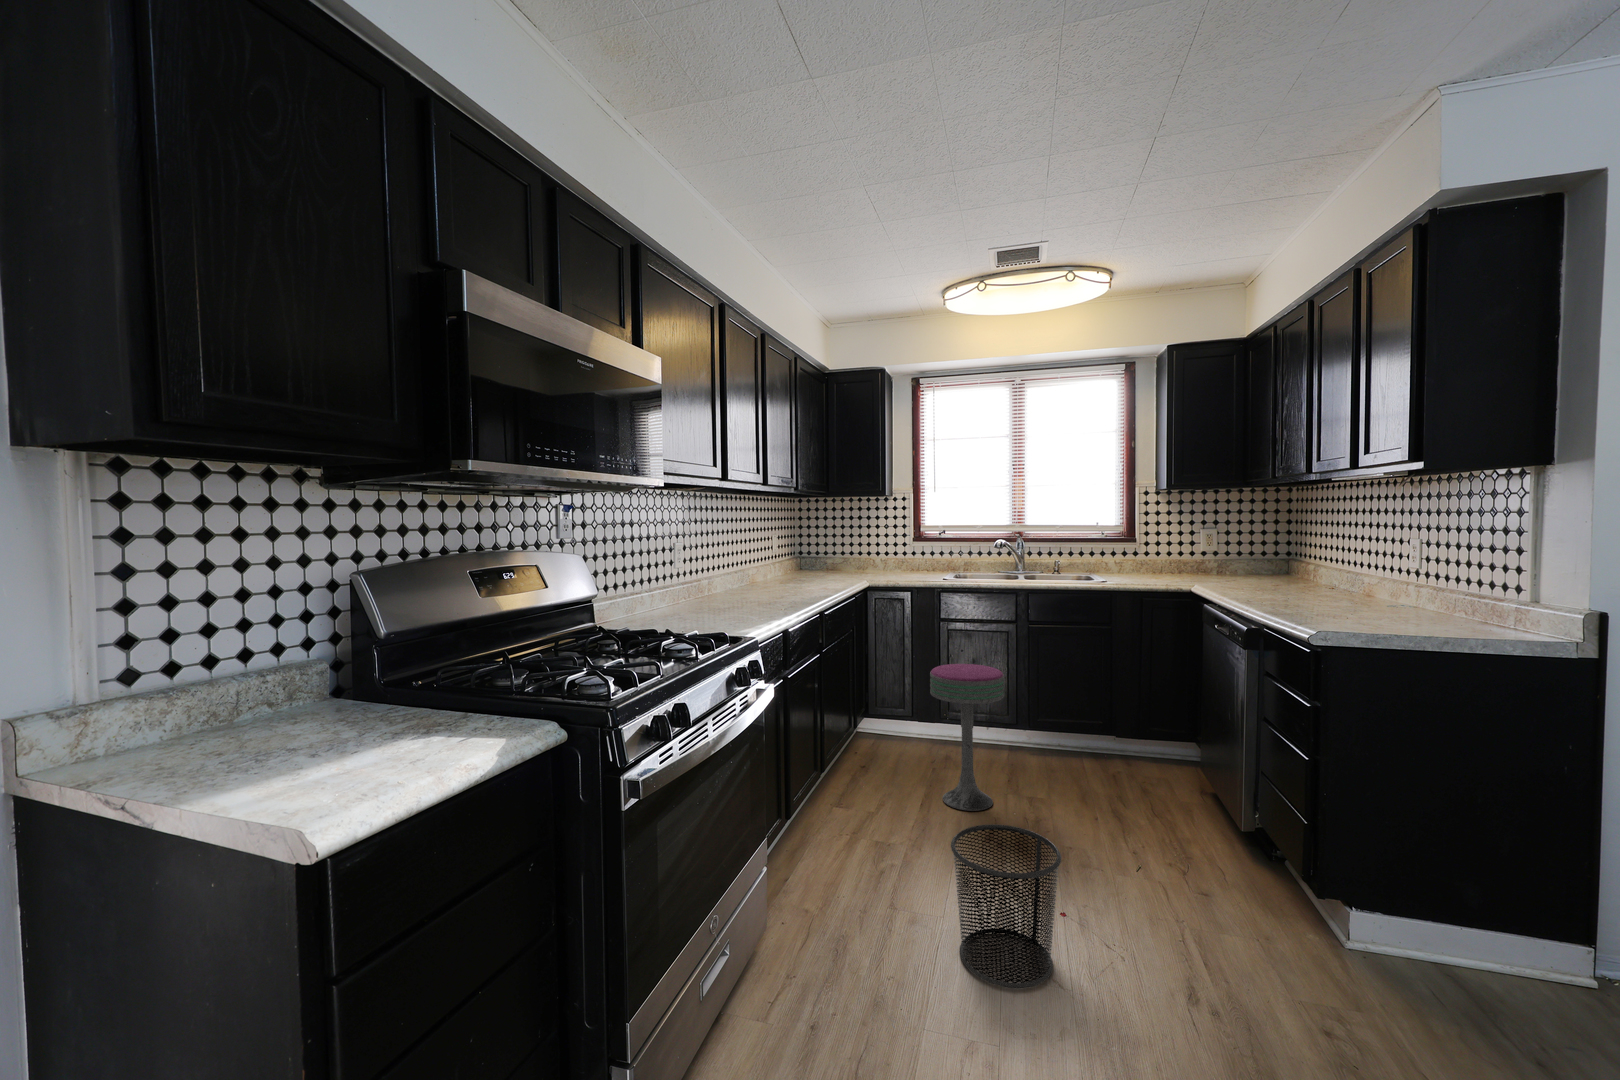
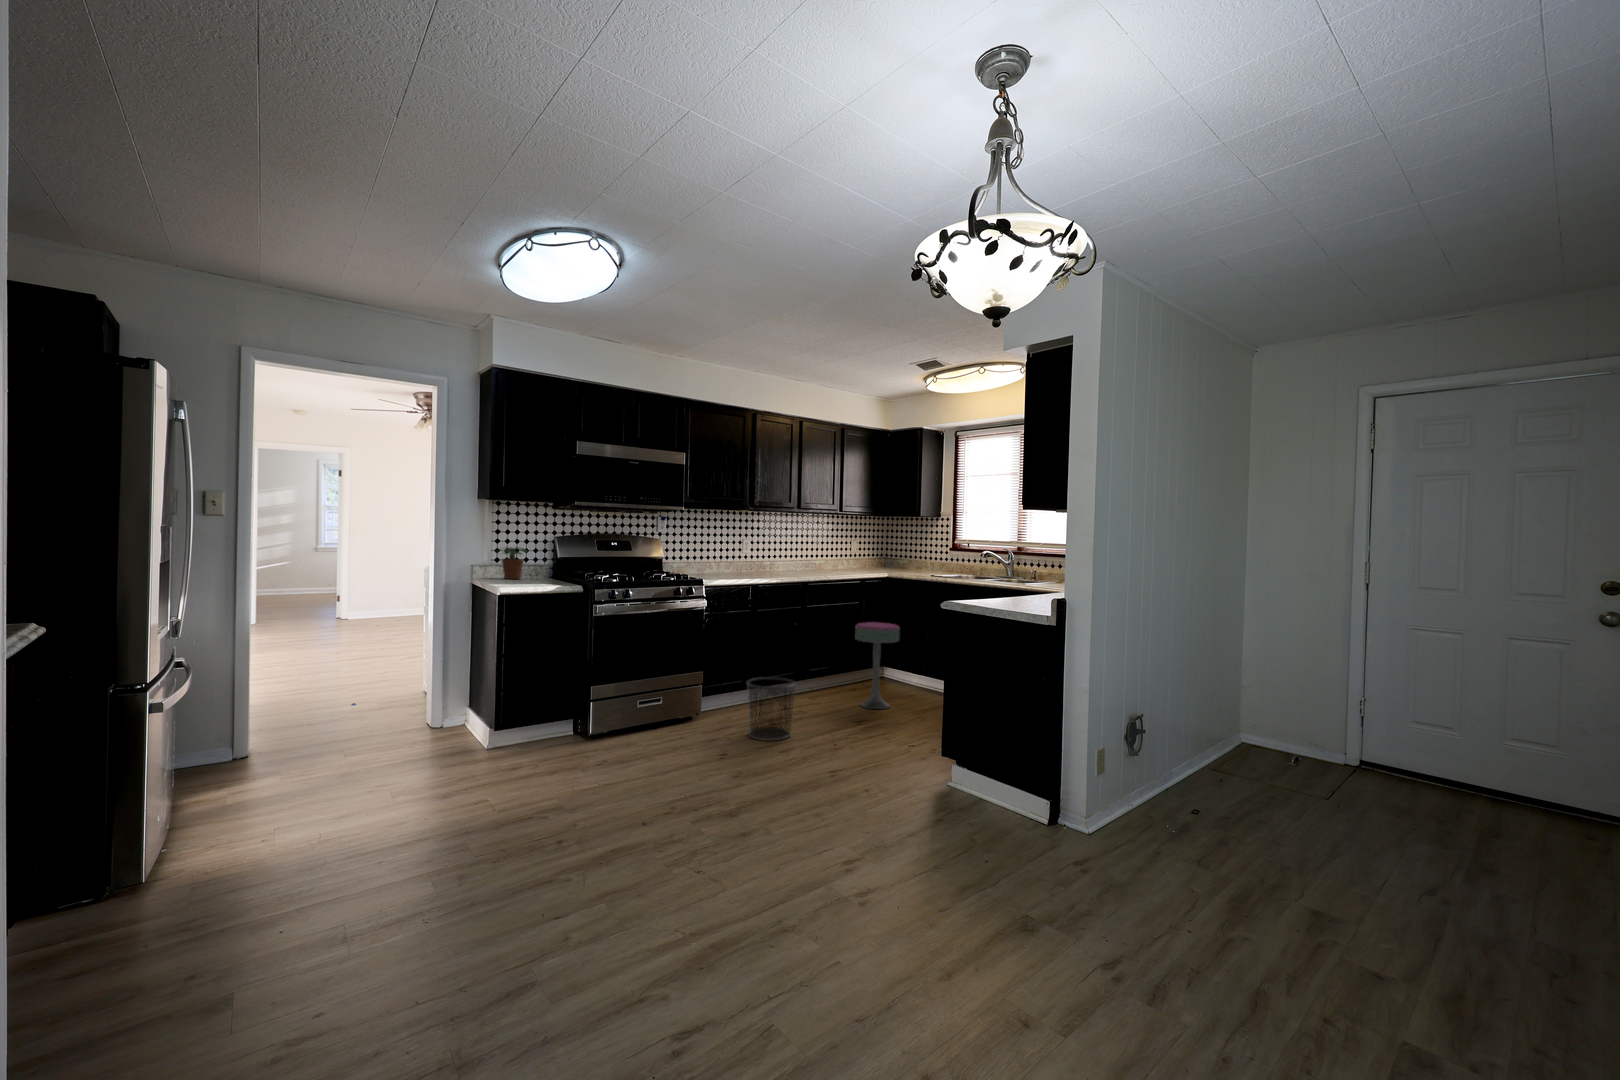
potted plant: none [168,625,317,755] -> present [502,547,527,579]

